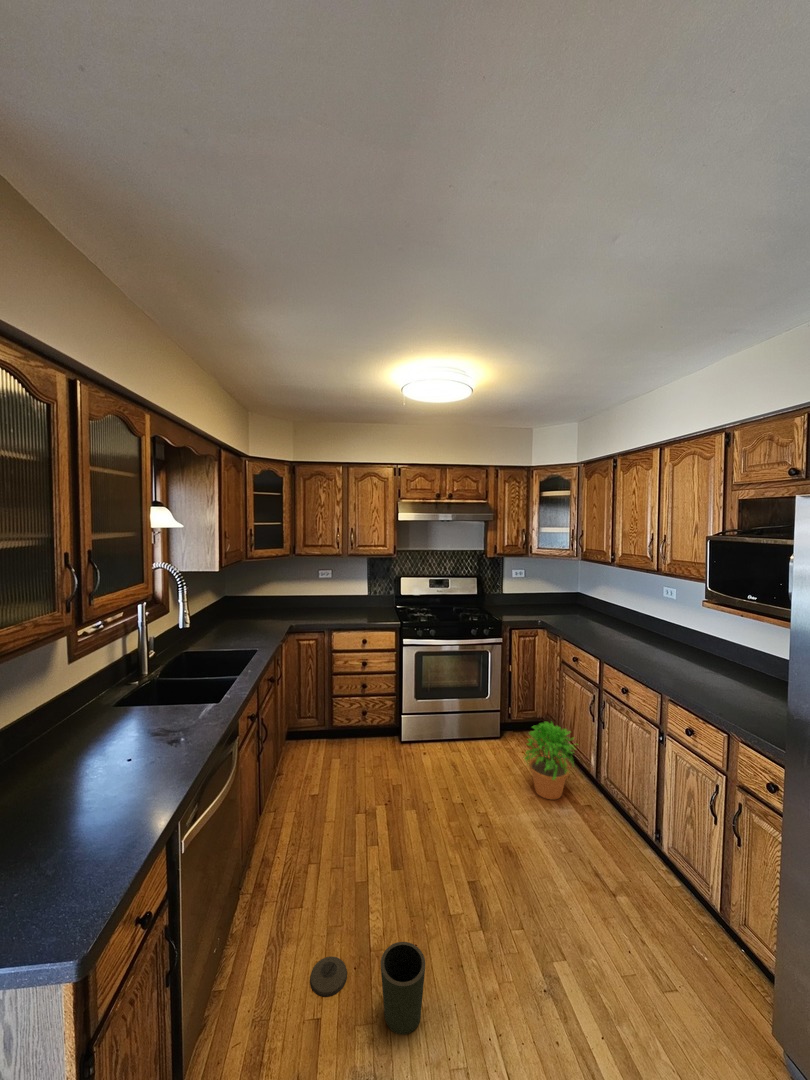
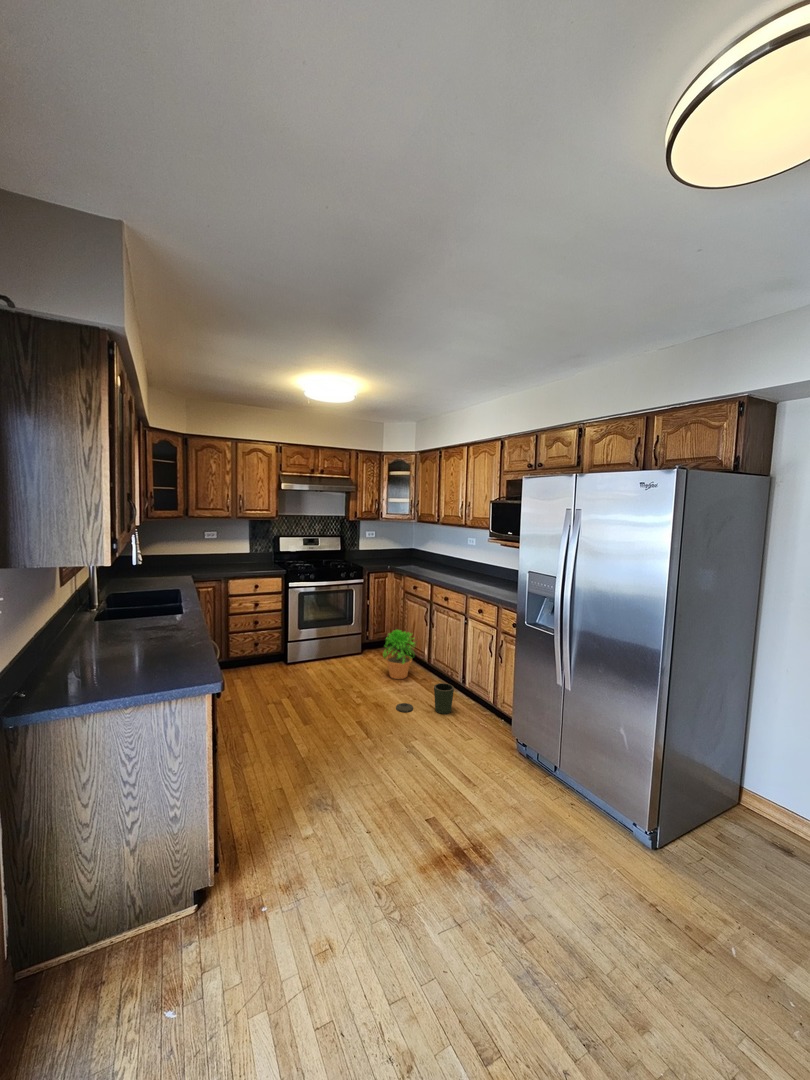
trash can: present [310,942,425,1034] -> present [396,683,454,714]

